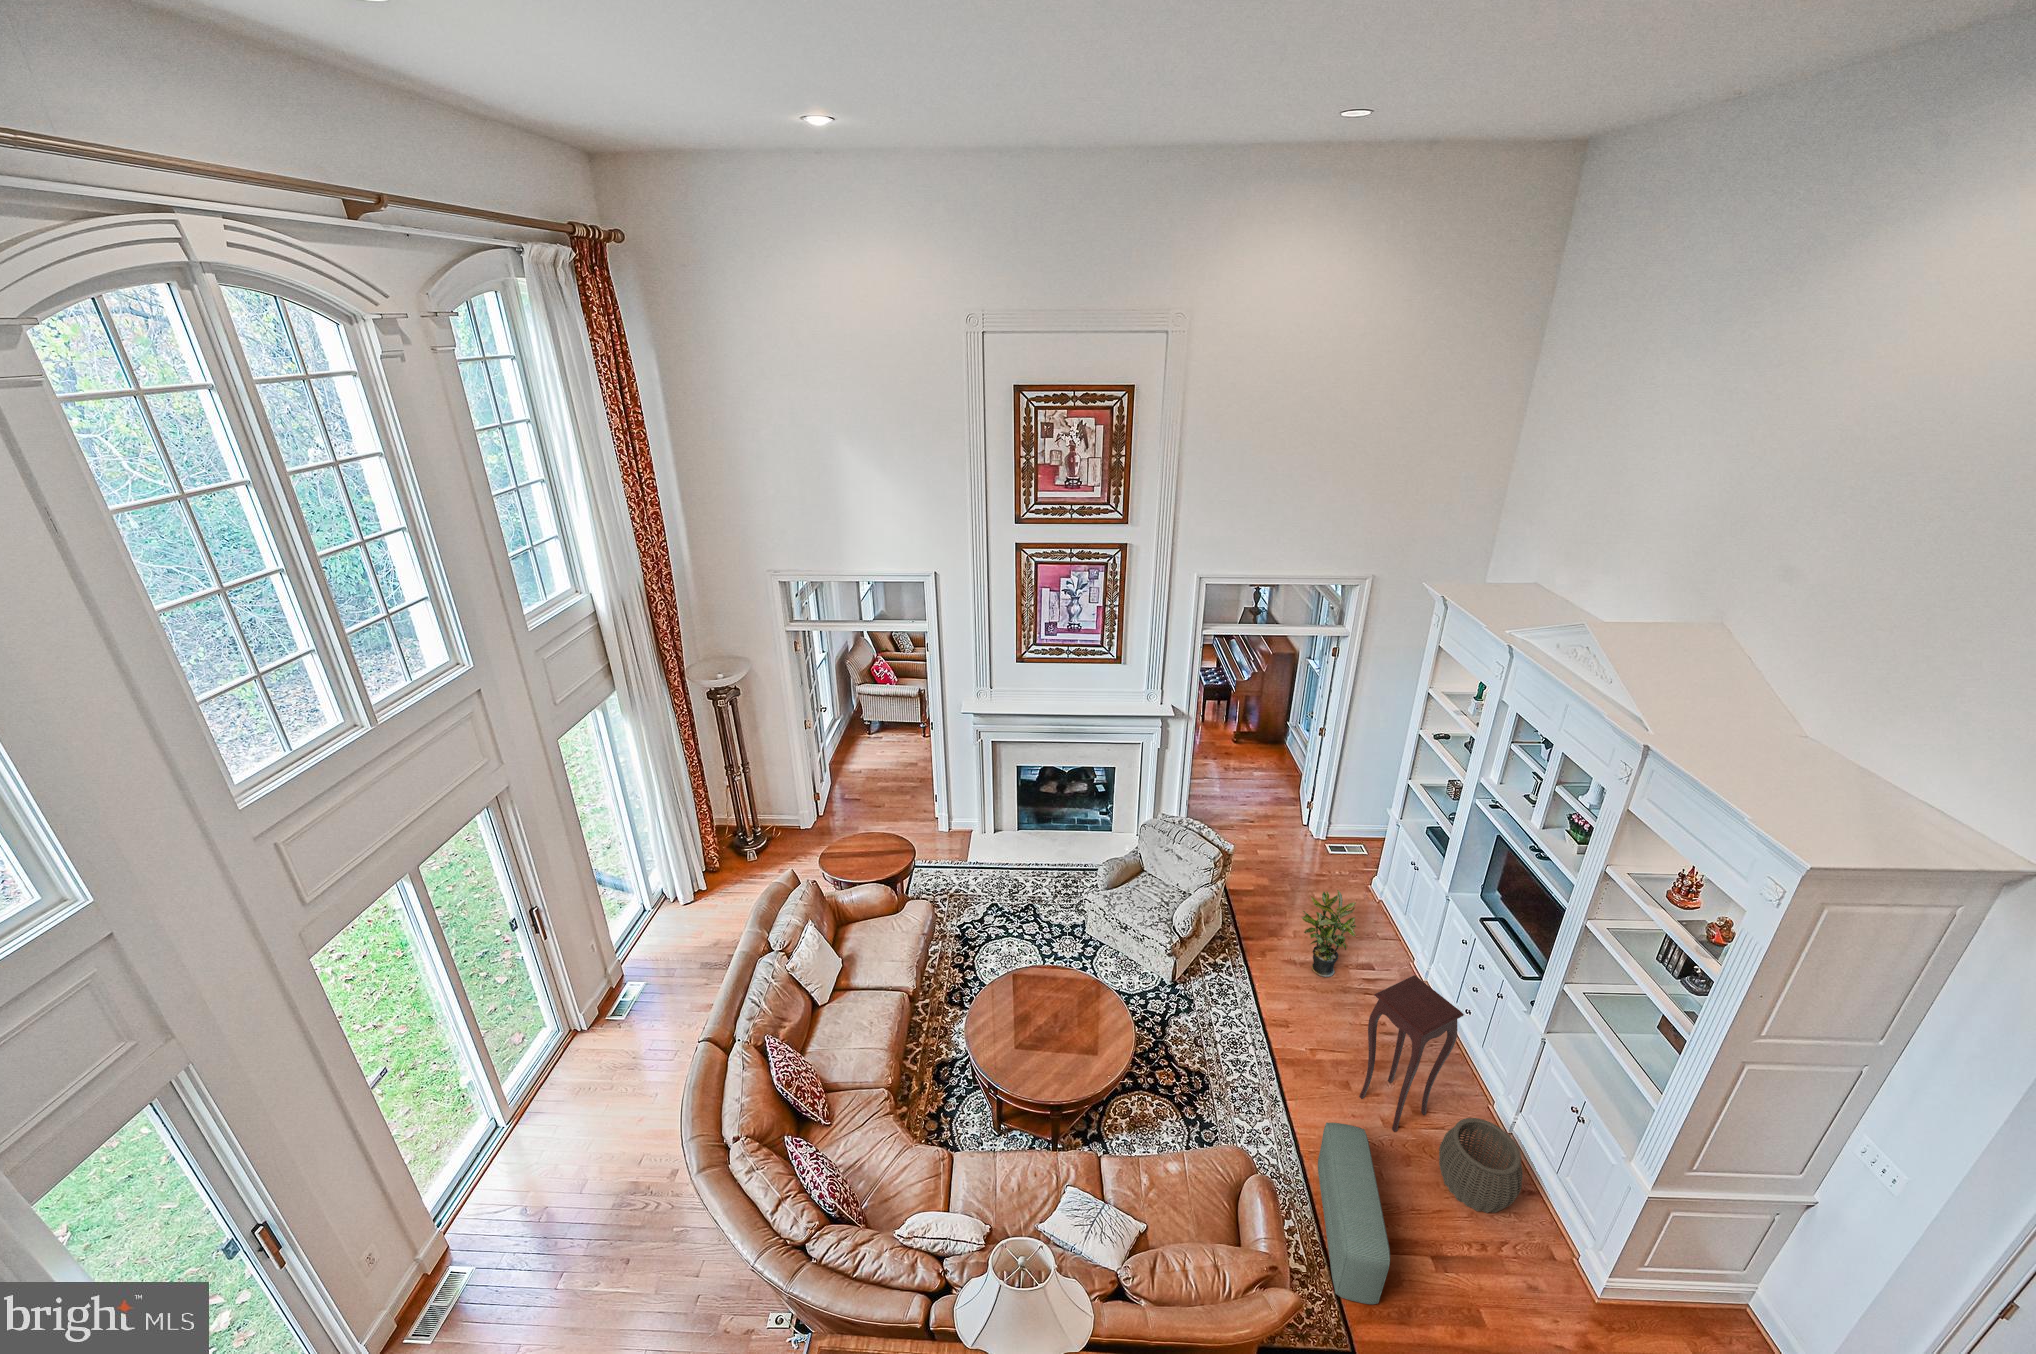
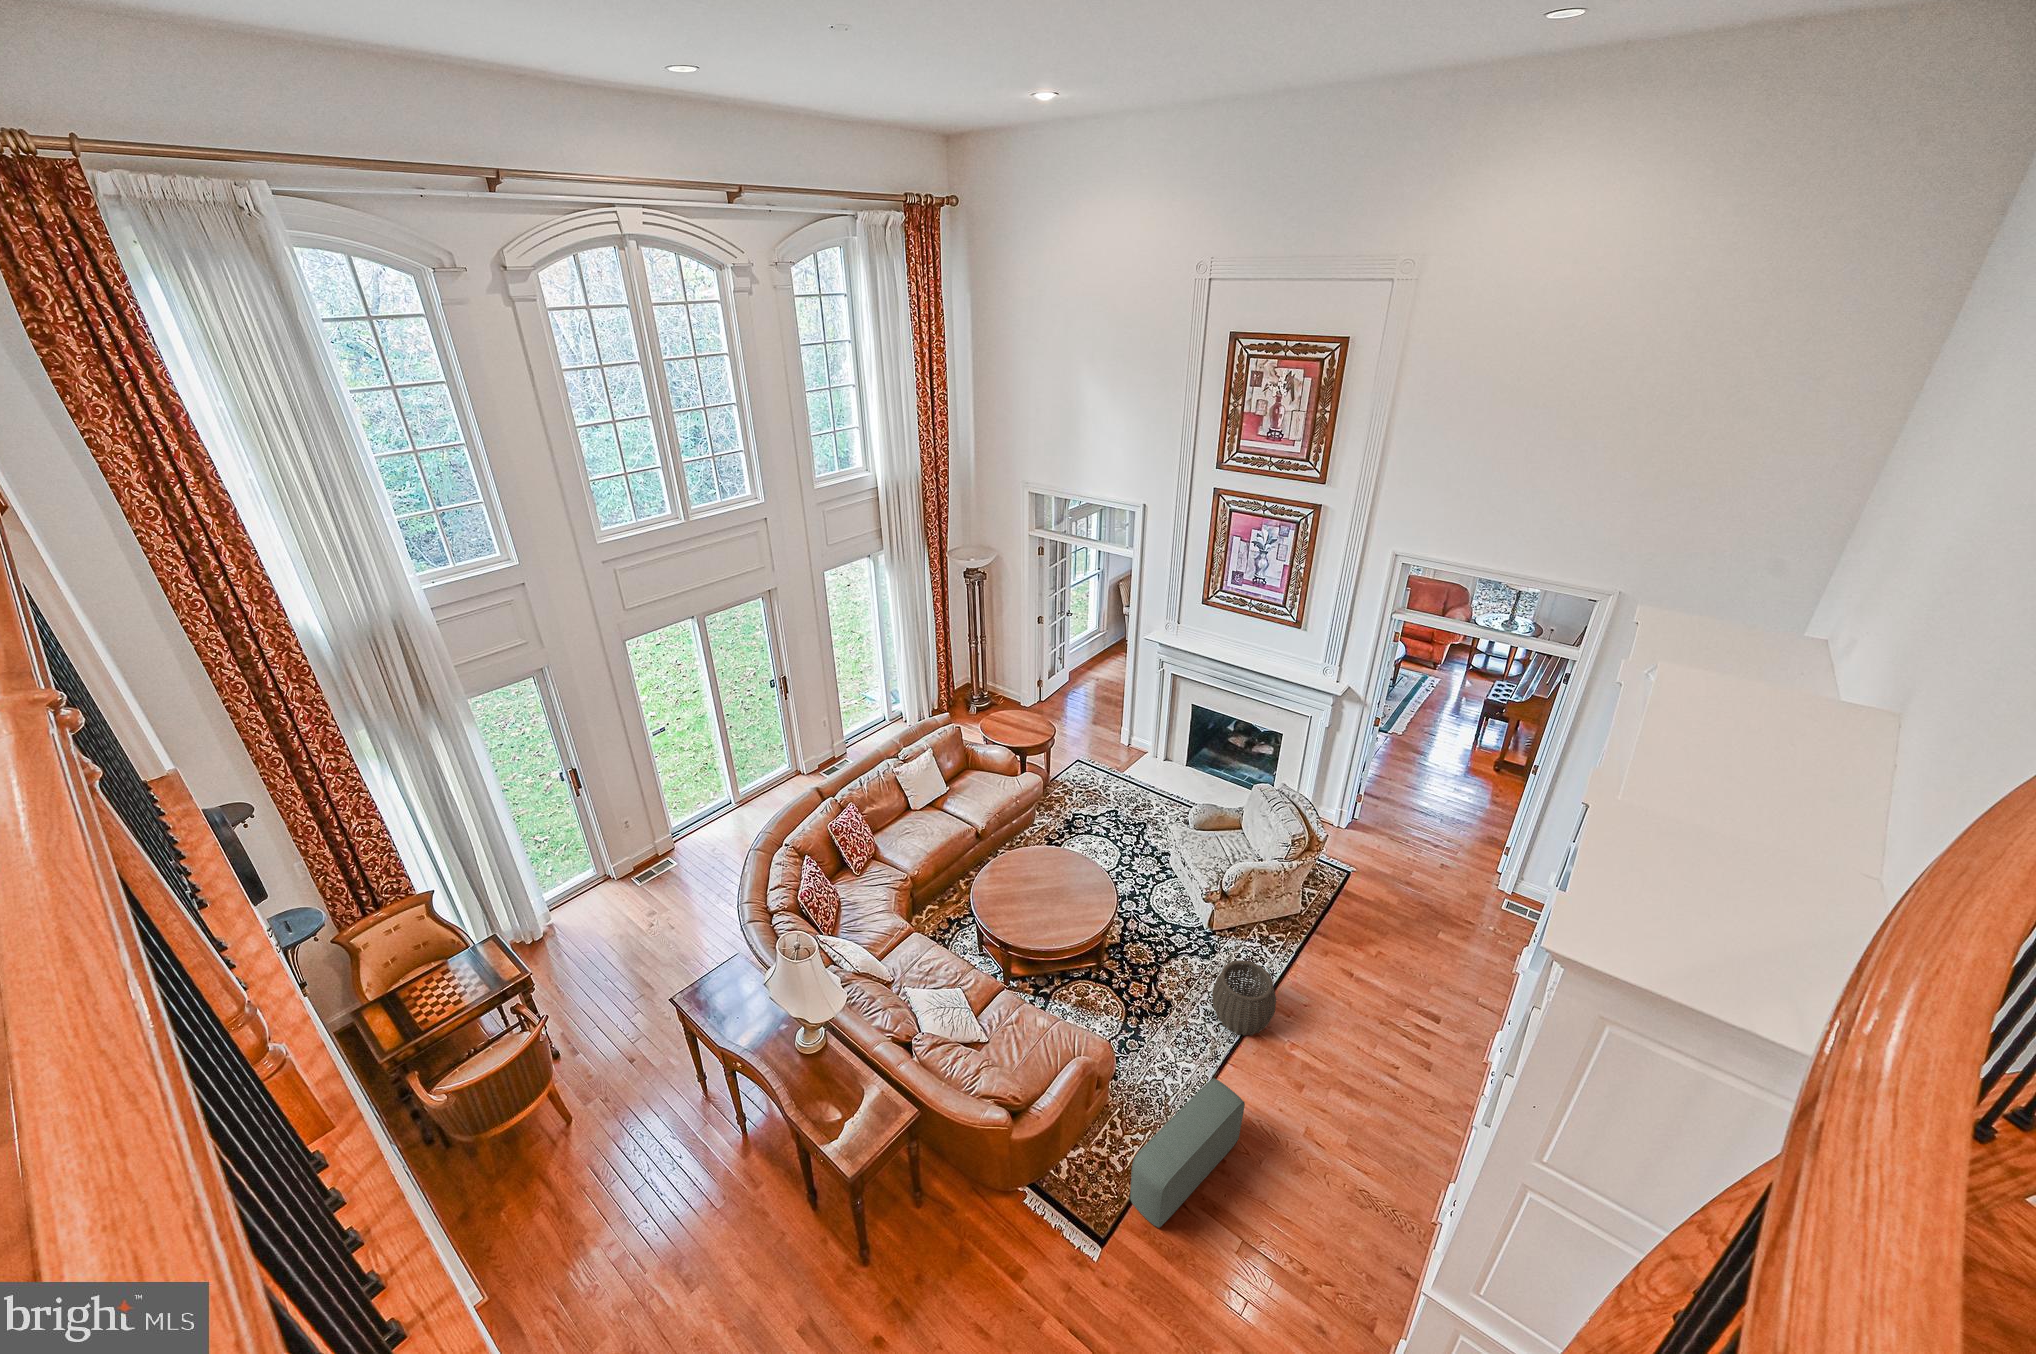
potted plant: present [1302,890,1356,977] -> none [1354,910,1422,1003]
side table: present [1359,975,1464,1132] -> none [1303,995,1397,1151]
woven basket: present [1439,1118,1523,1213] -> present [1212,960,1276,1035]

